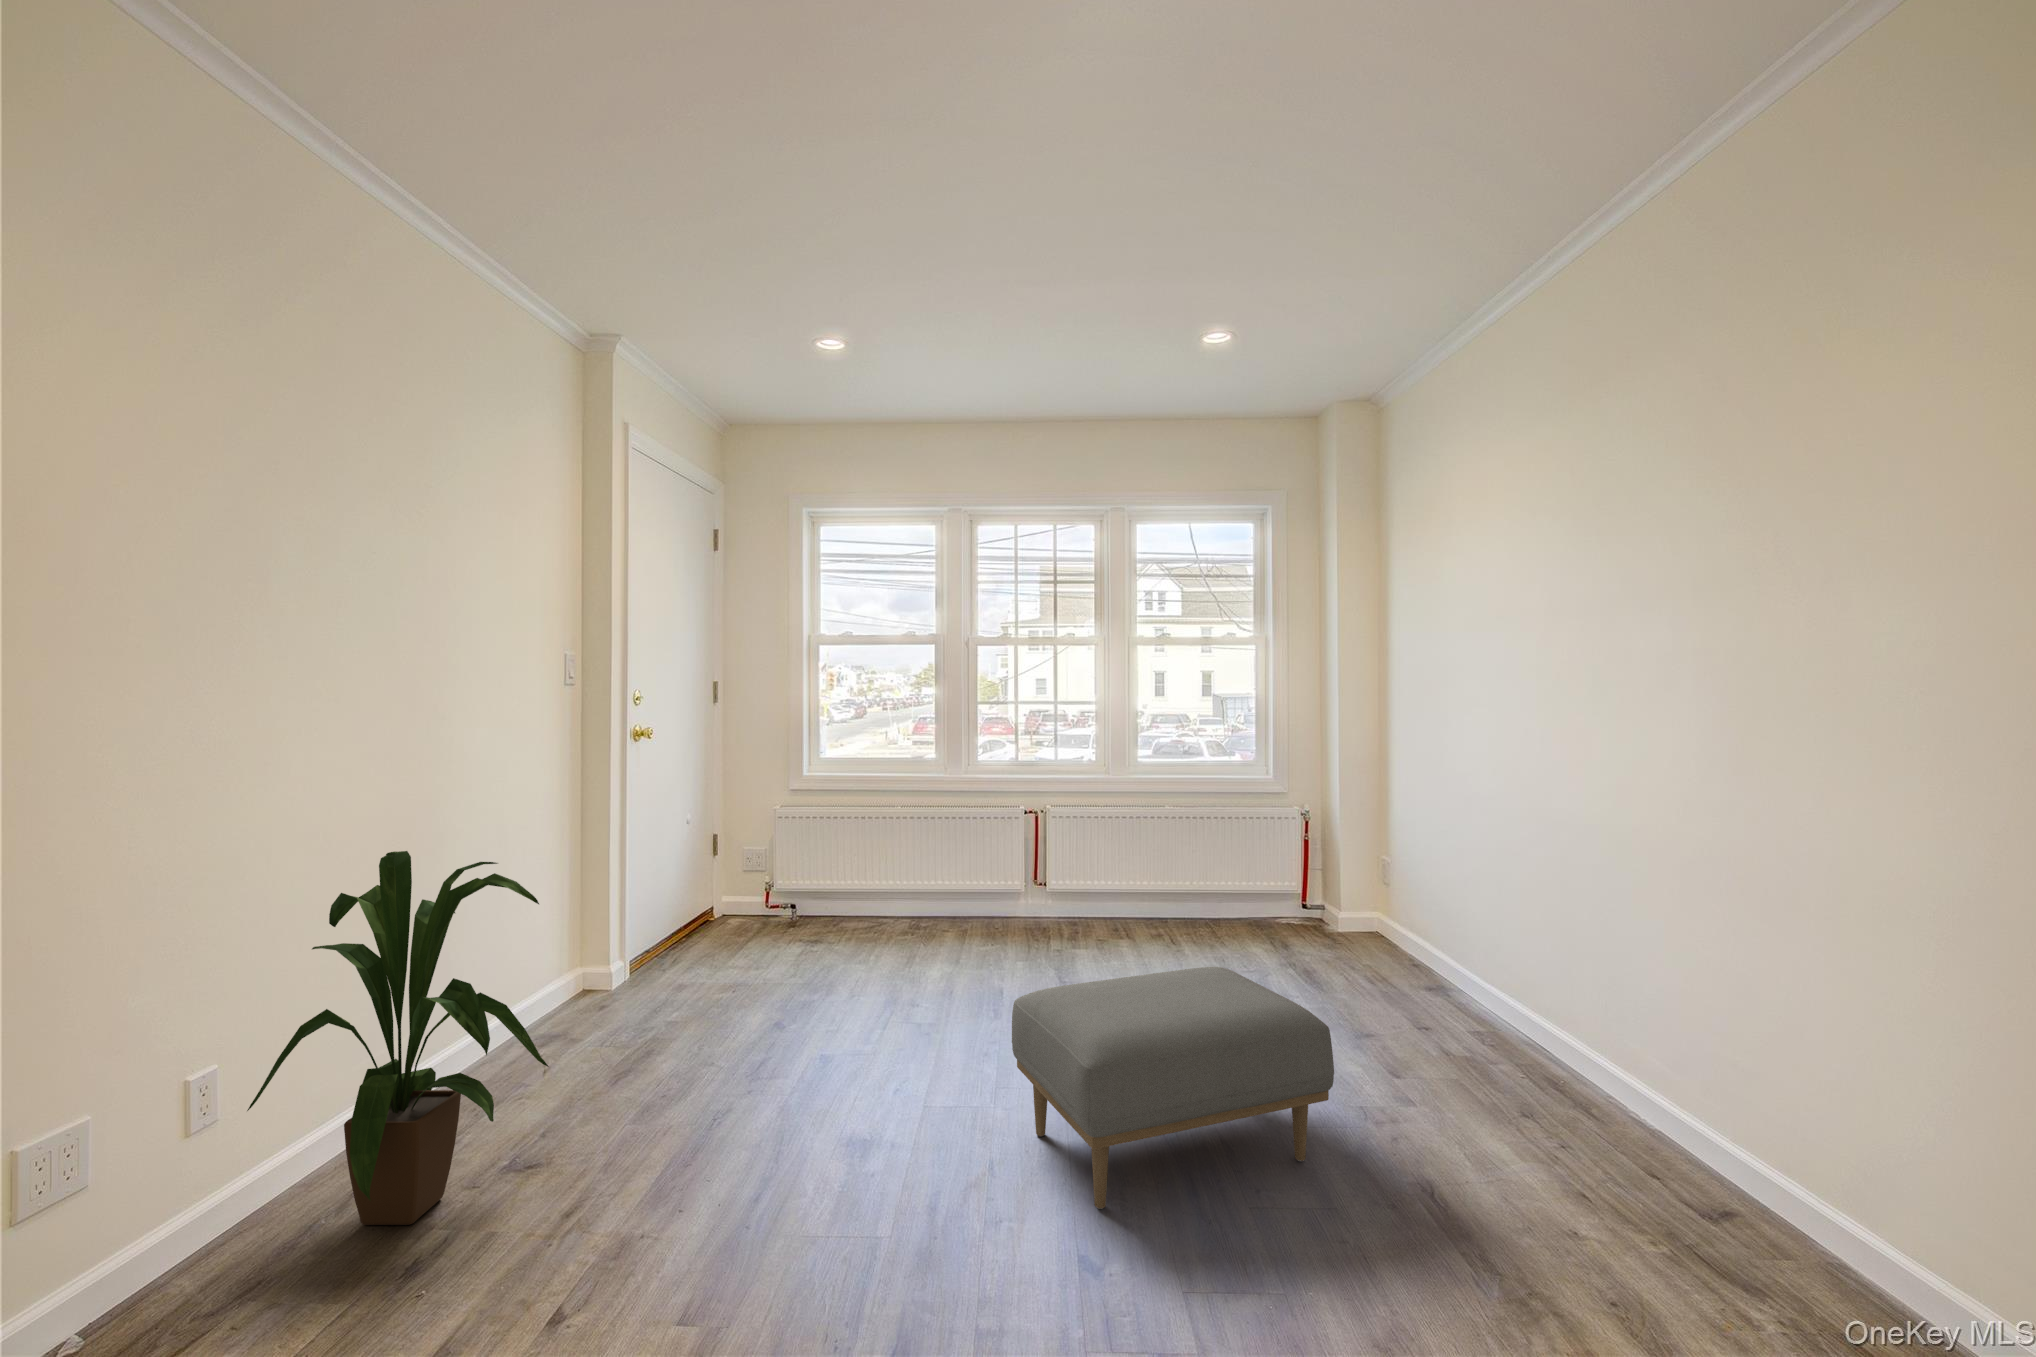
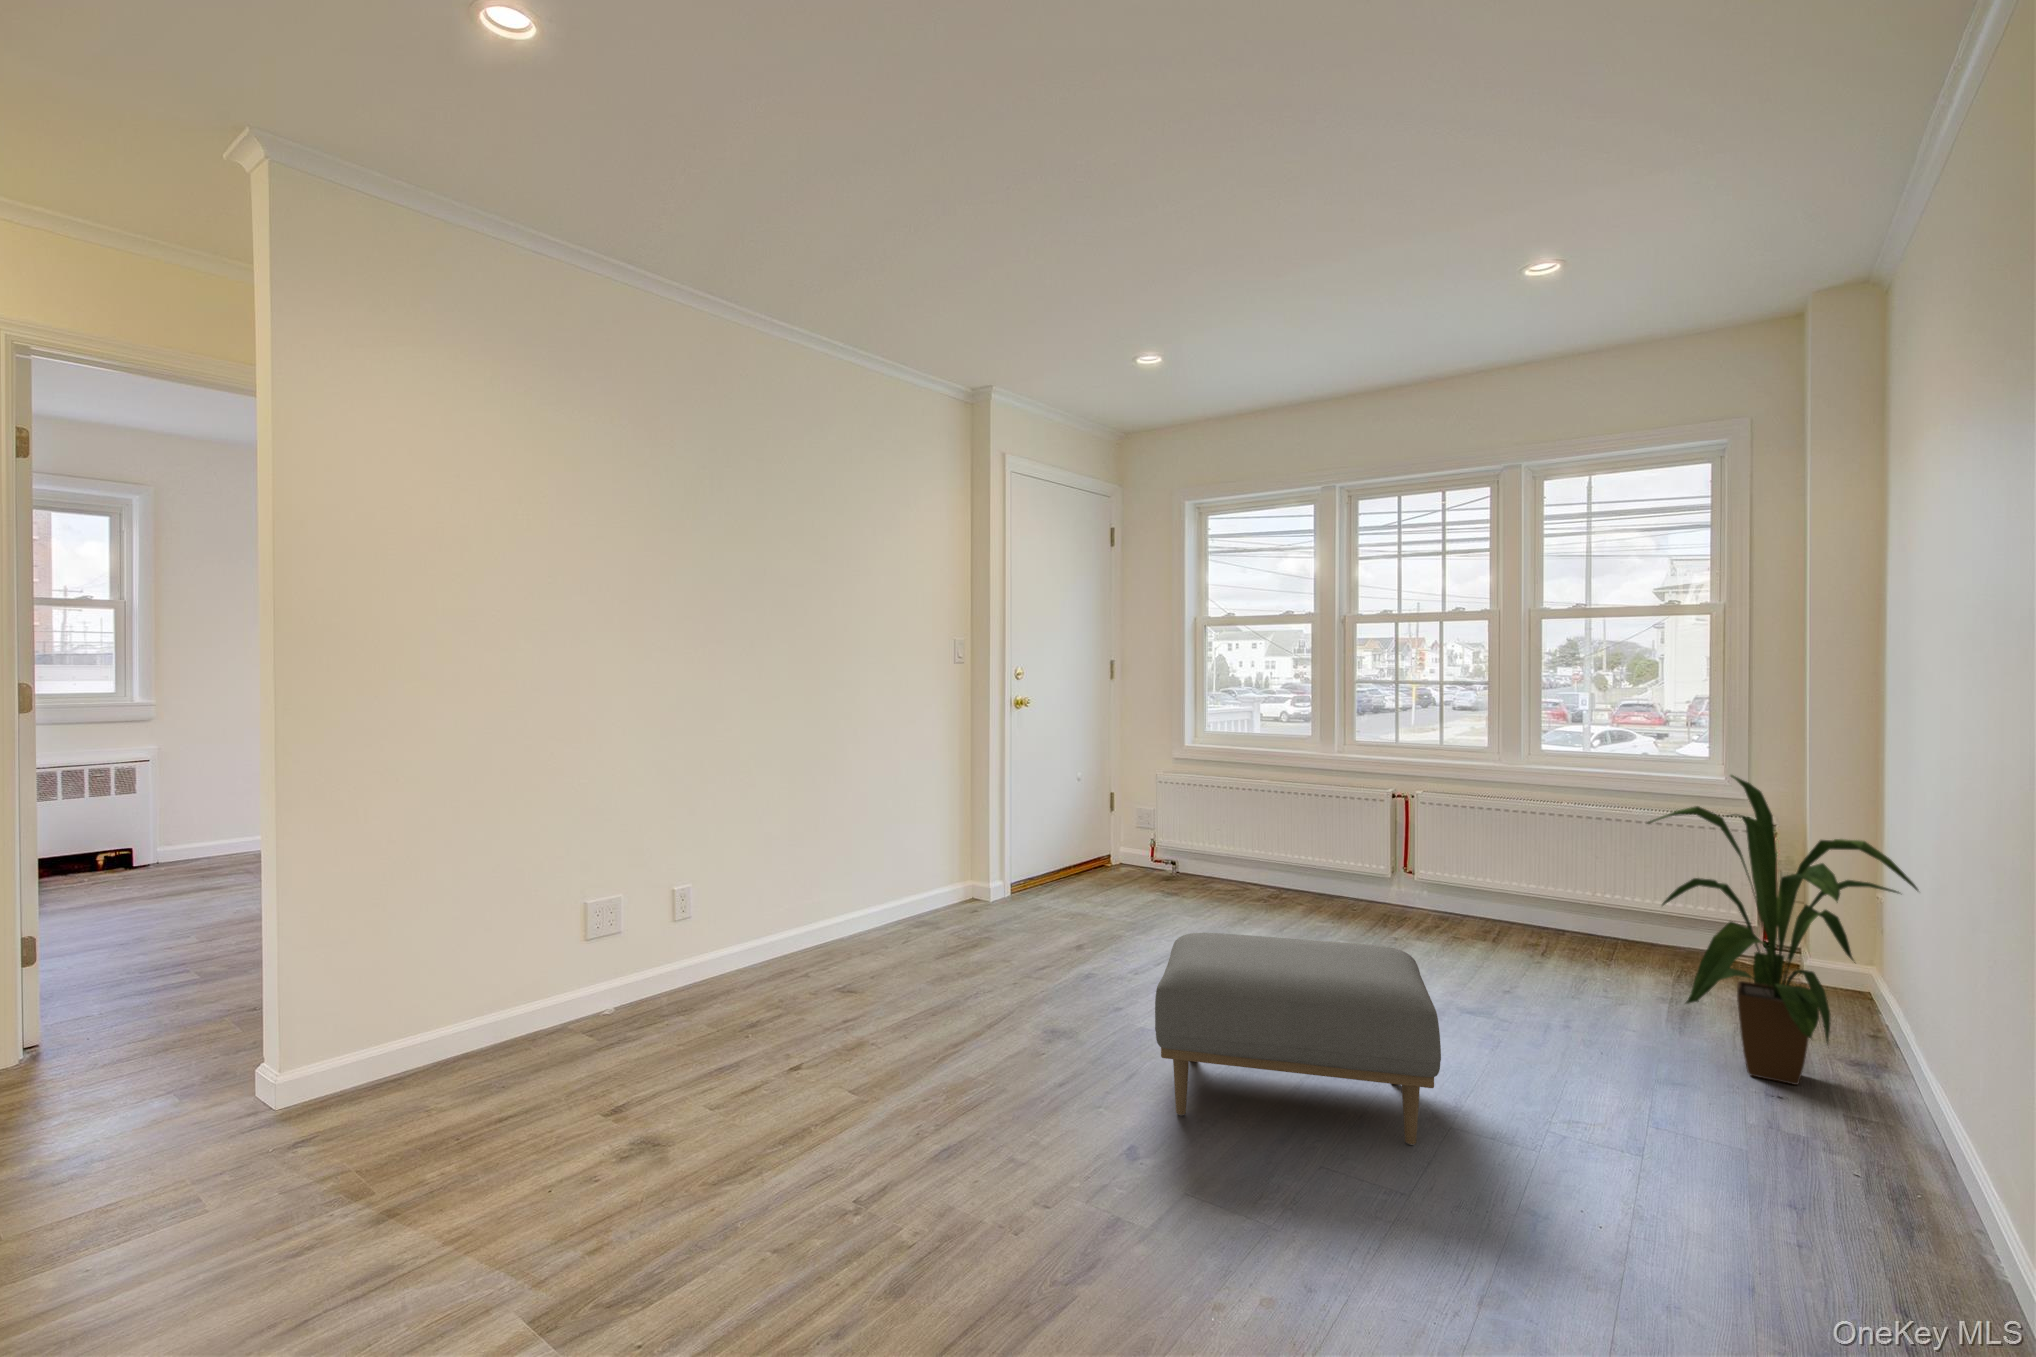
house plant: present [247,851,549,1225] -> present [1648,775,1918,1085]

